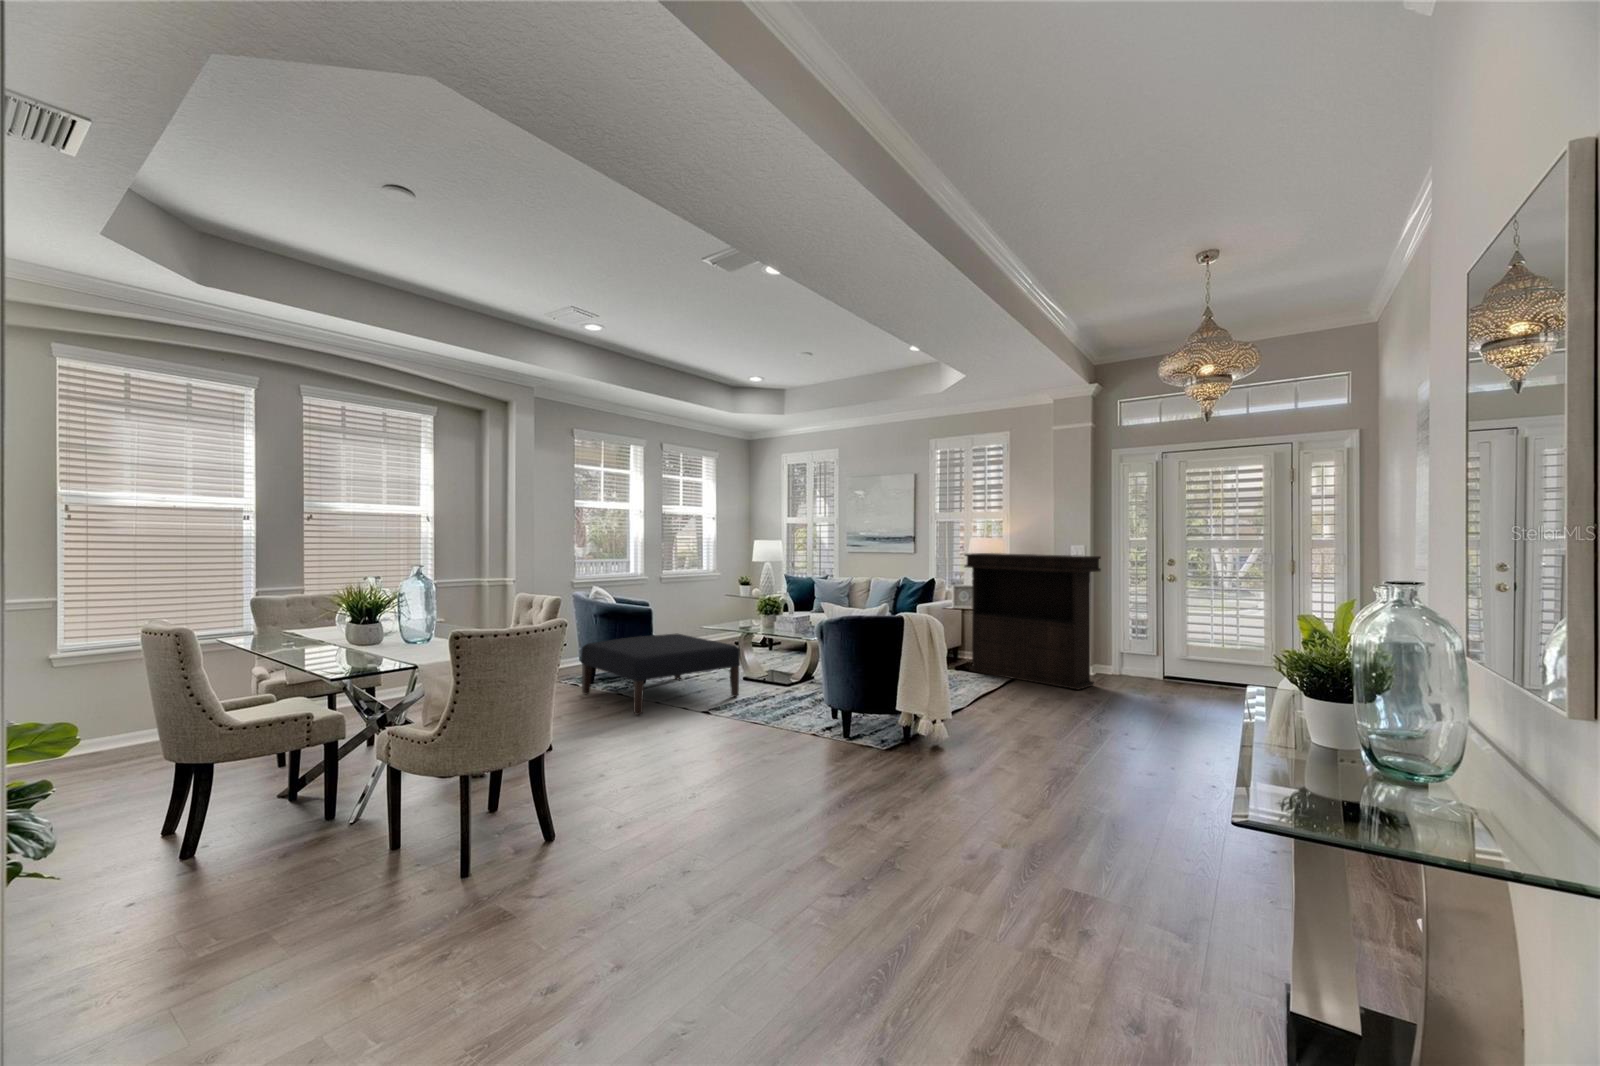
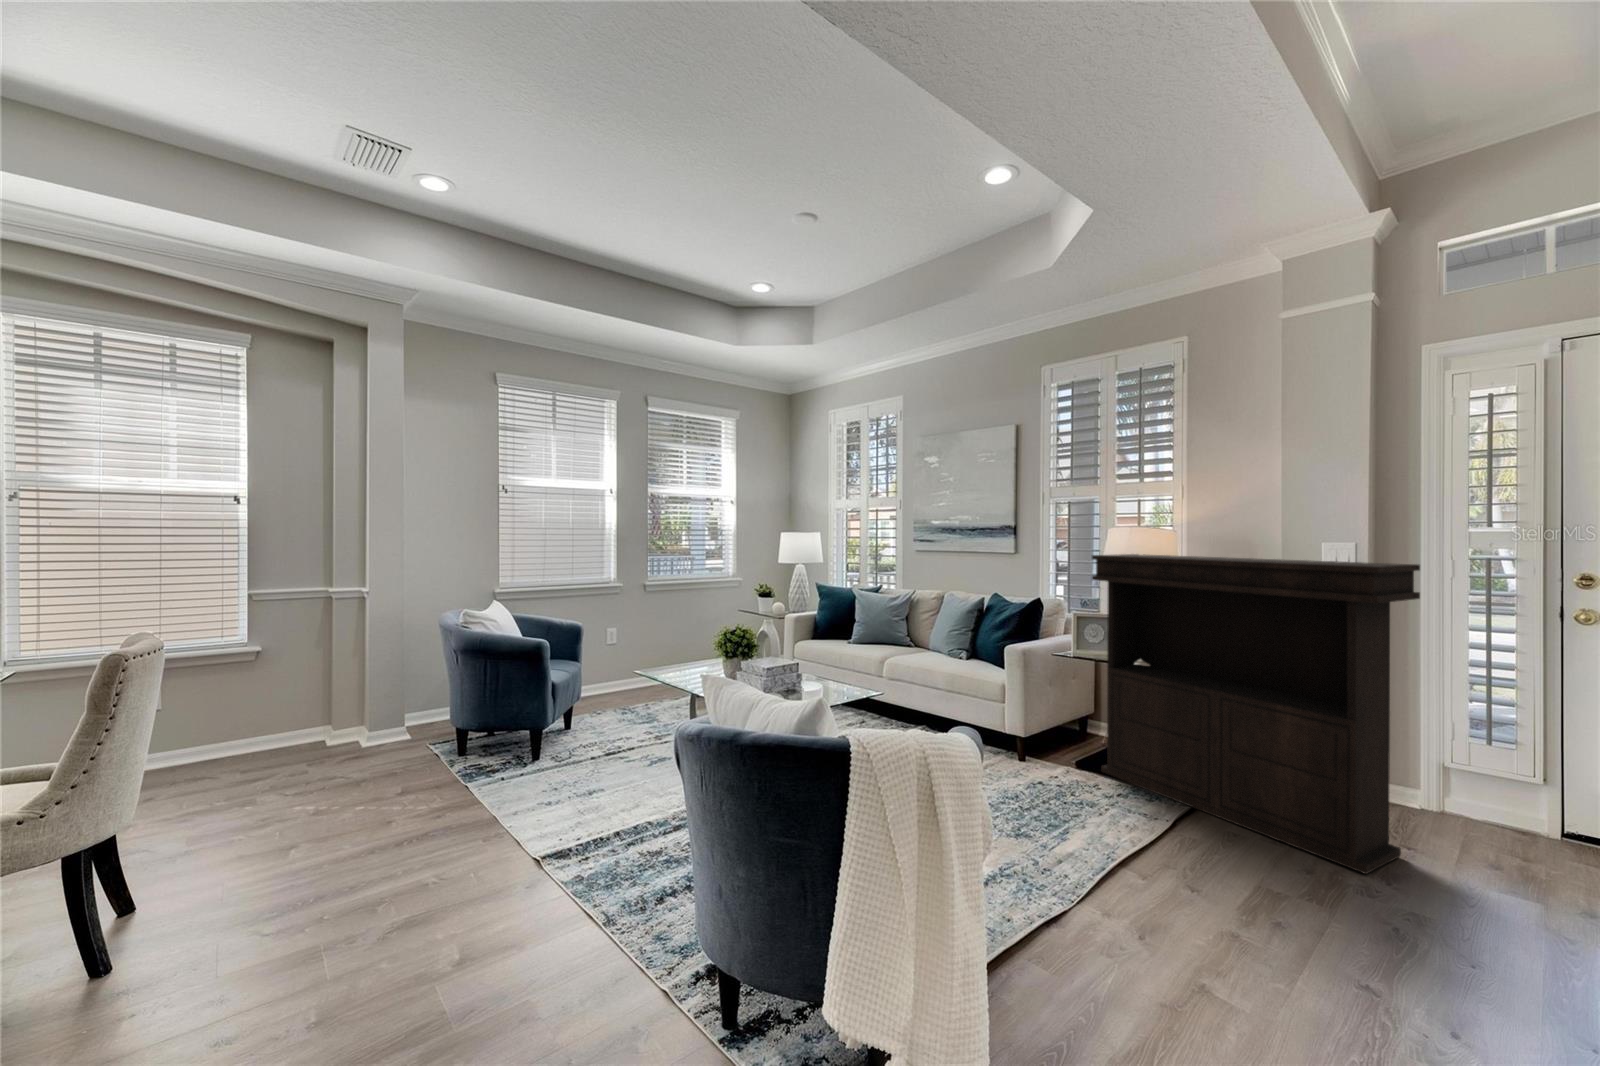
ottoman: present [581,634,740,715] -> none [386,677,635,856]

